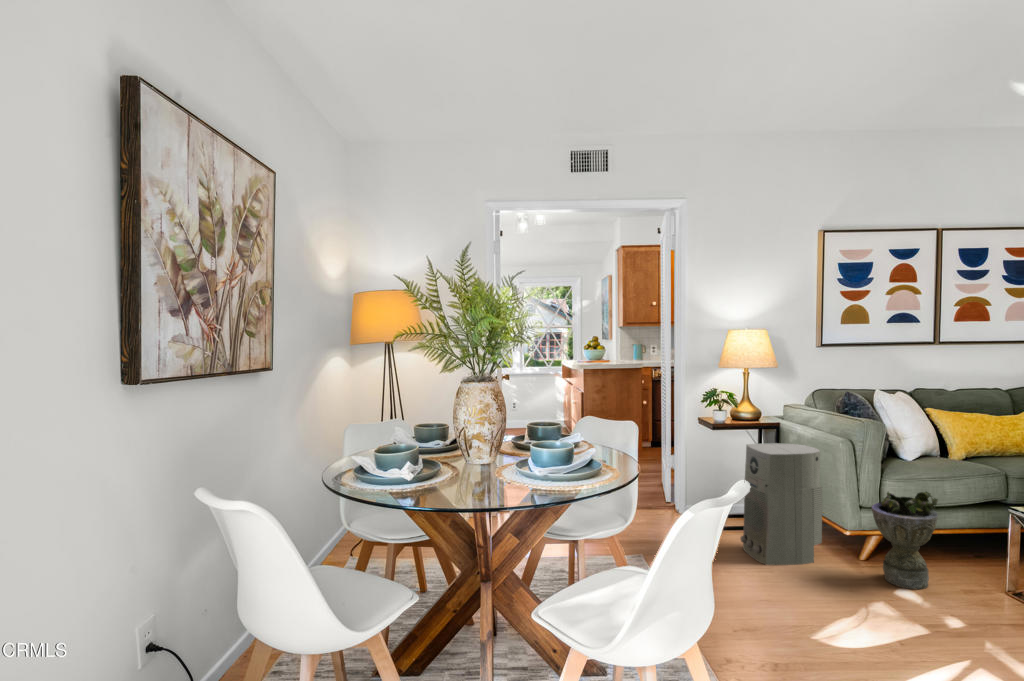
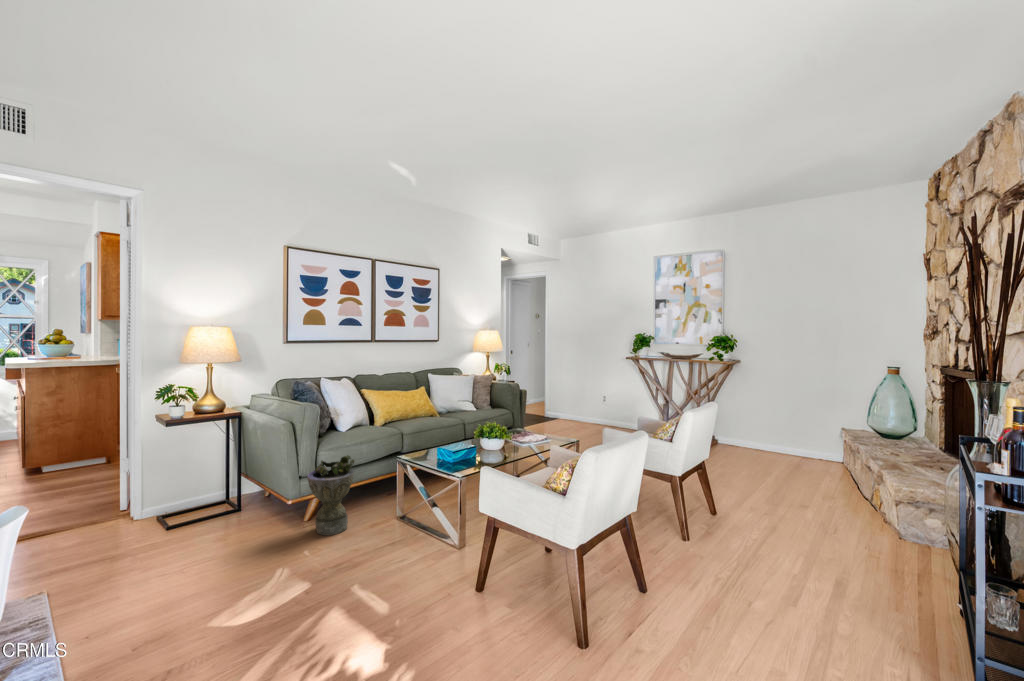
air purifier: present [741,443,822,565] -> none [190,431,270,550]

